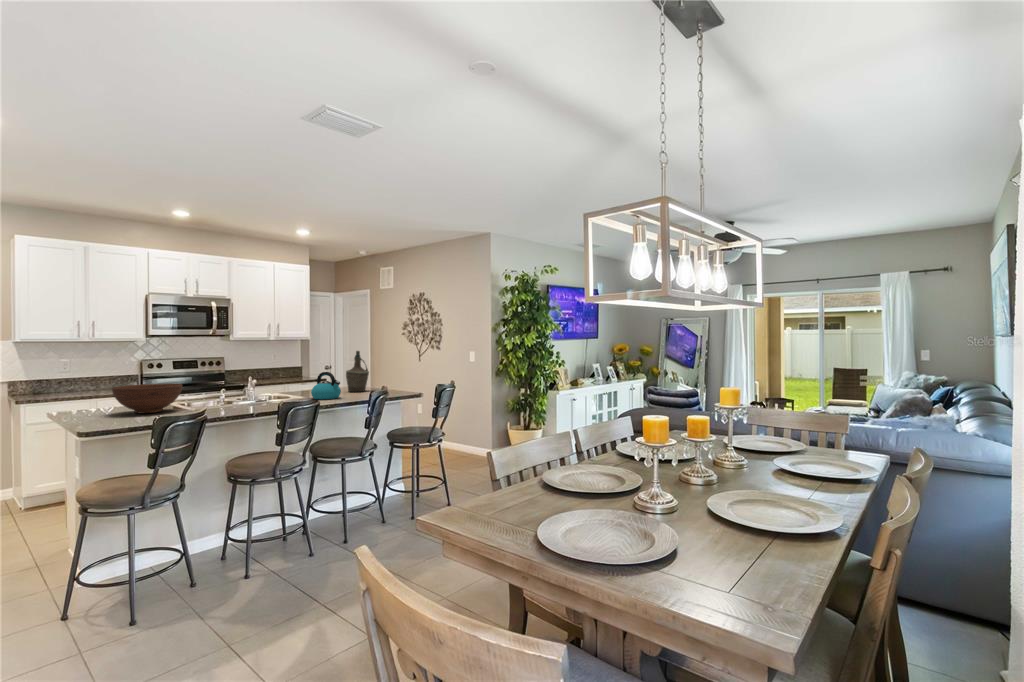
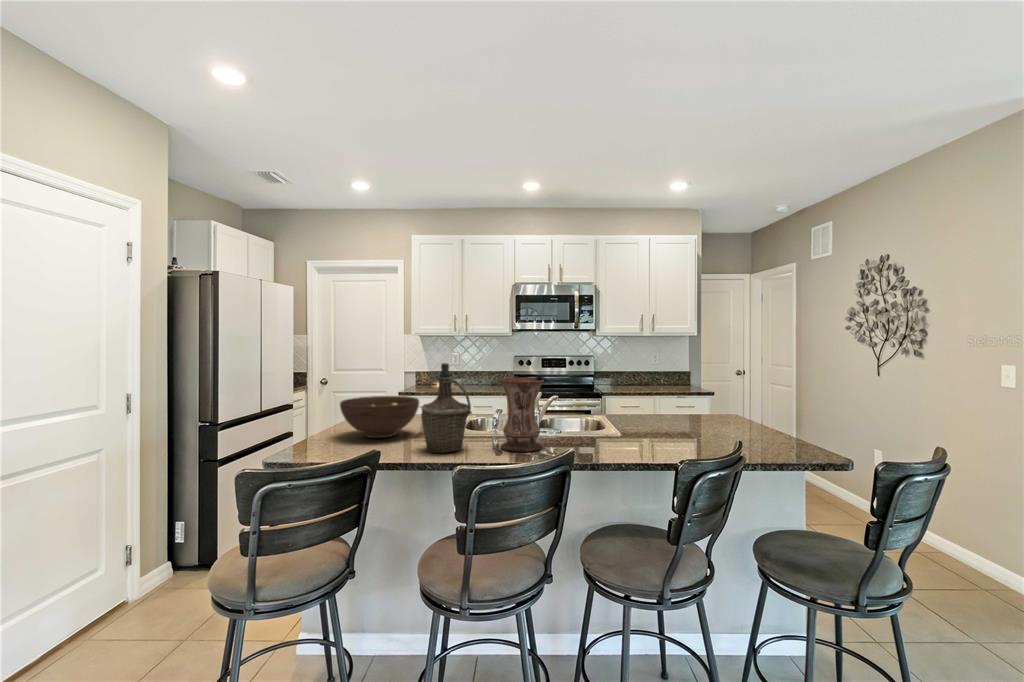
bottle: present [346,351,369,392] -> present [421,363,472,453]
vase: none [255,363,285,406] -> present [499,378,544,452]
kettle: present [311,372,341,400] -> none [600,398,651,450]

